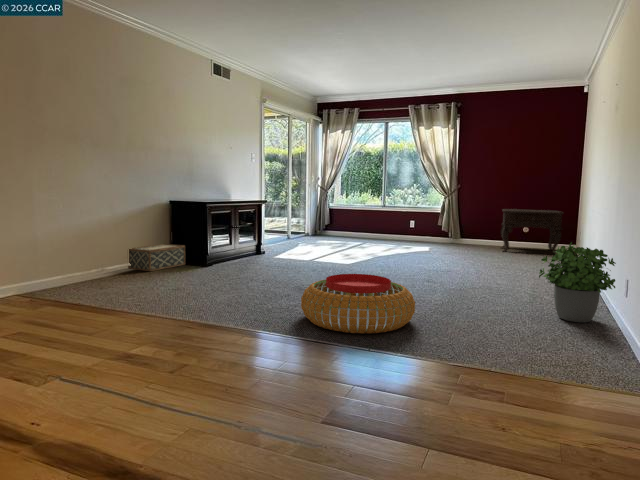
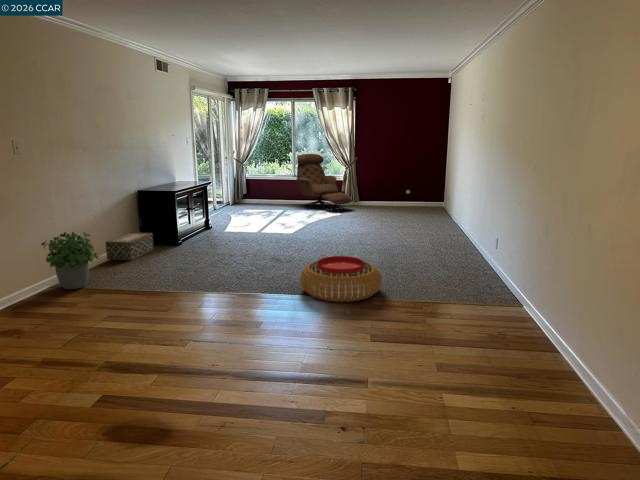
lounge chair: none [383,180,447,248] -> present [296,154,352,212]
side table: present [501,209,563,254] -> none [391,177,438,212]
potted plant: present [539,242,616,323] -> present [41,232,98,289]

